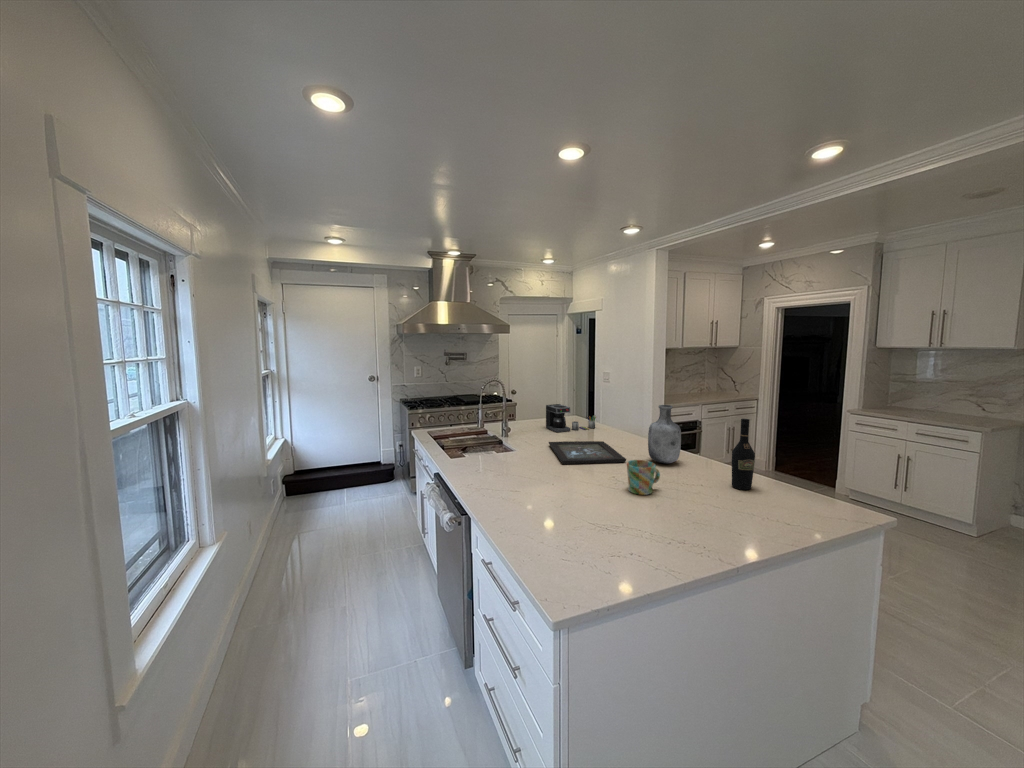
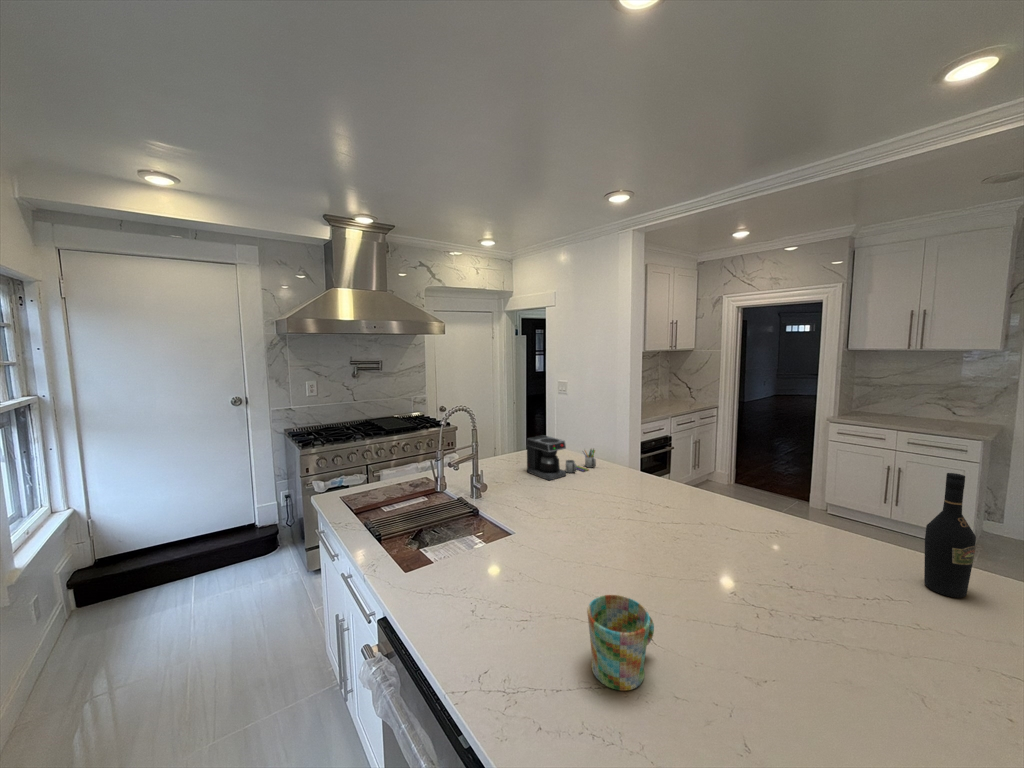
vase: present [648,405,681,463] -> none [734,443,792,539]
tray: present [549,441,626,464] -> none [558,496,710,562]
mug: present [627,460,660,495] -> present [587,595,654,691]

